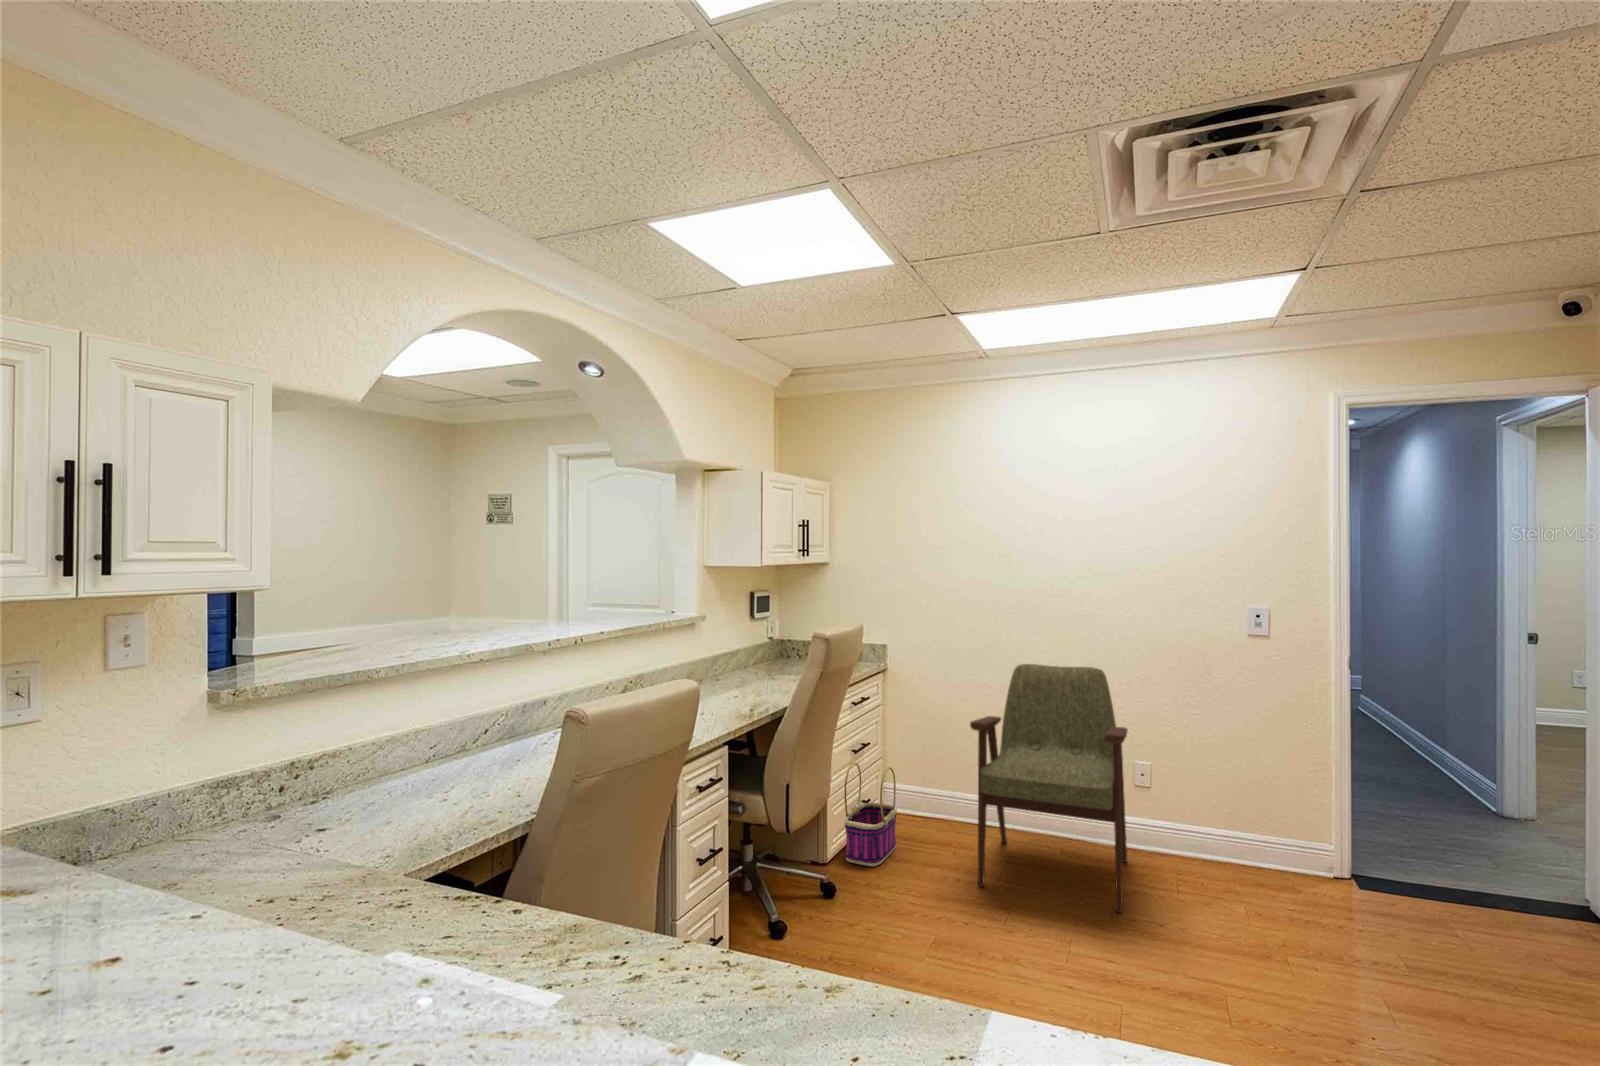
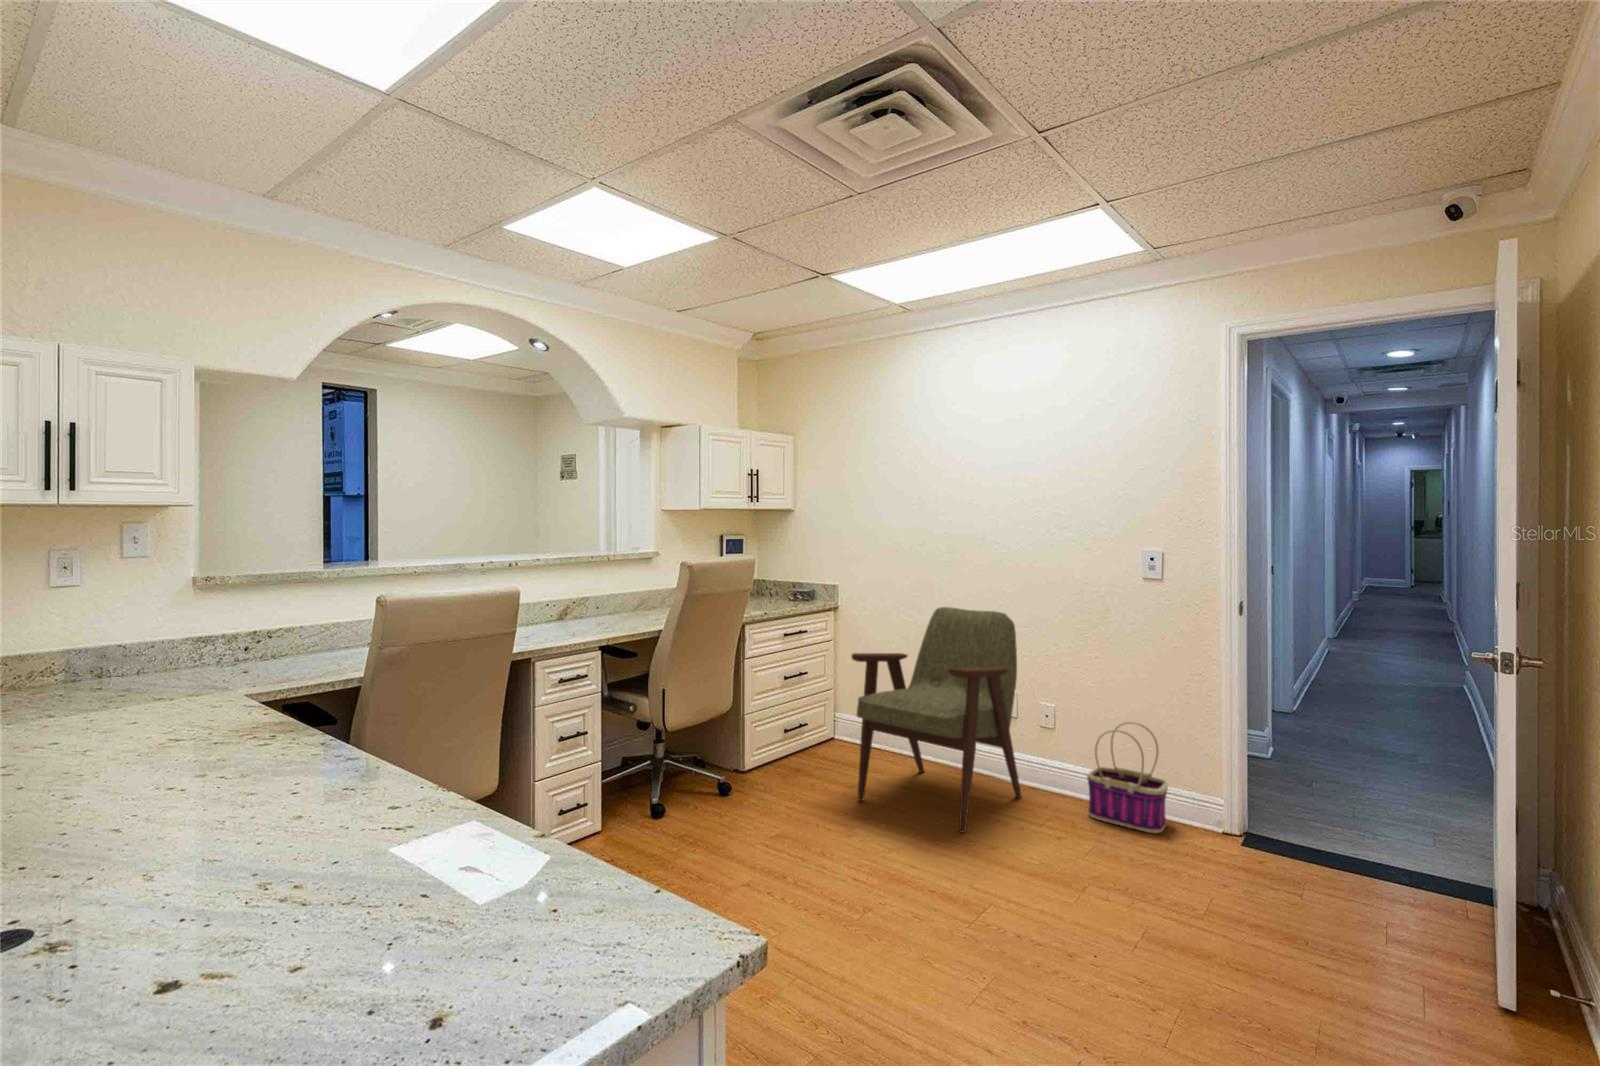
basket: present [844,763,897,866] -> present [1087,722,1168,833]

